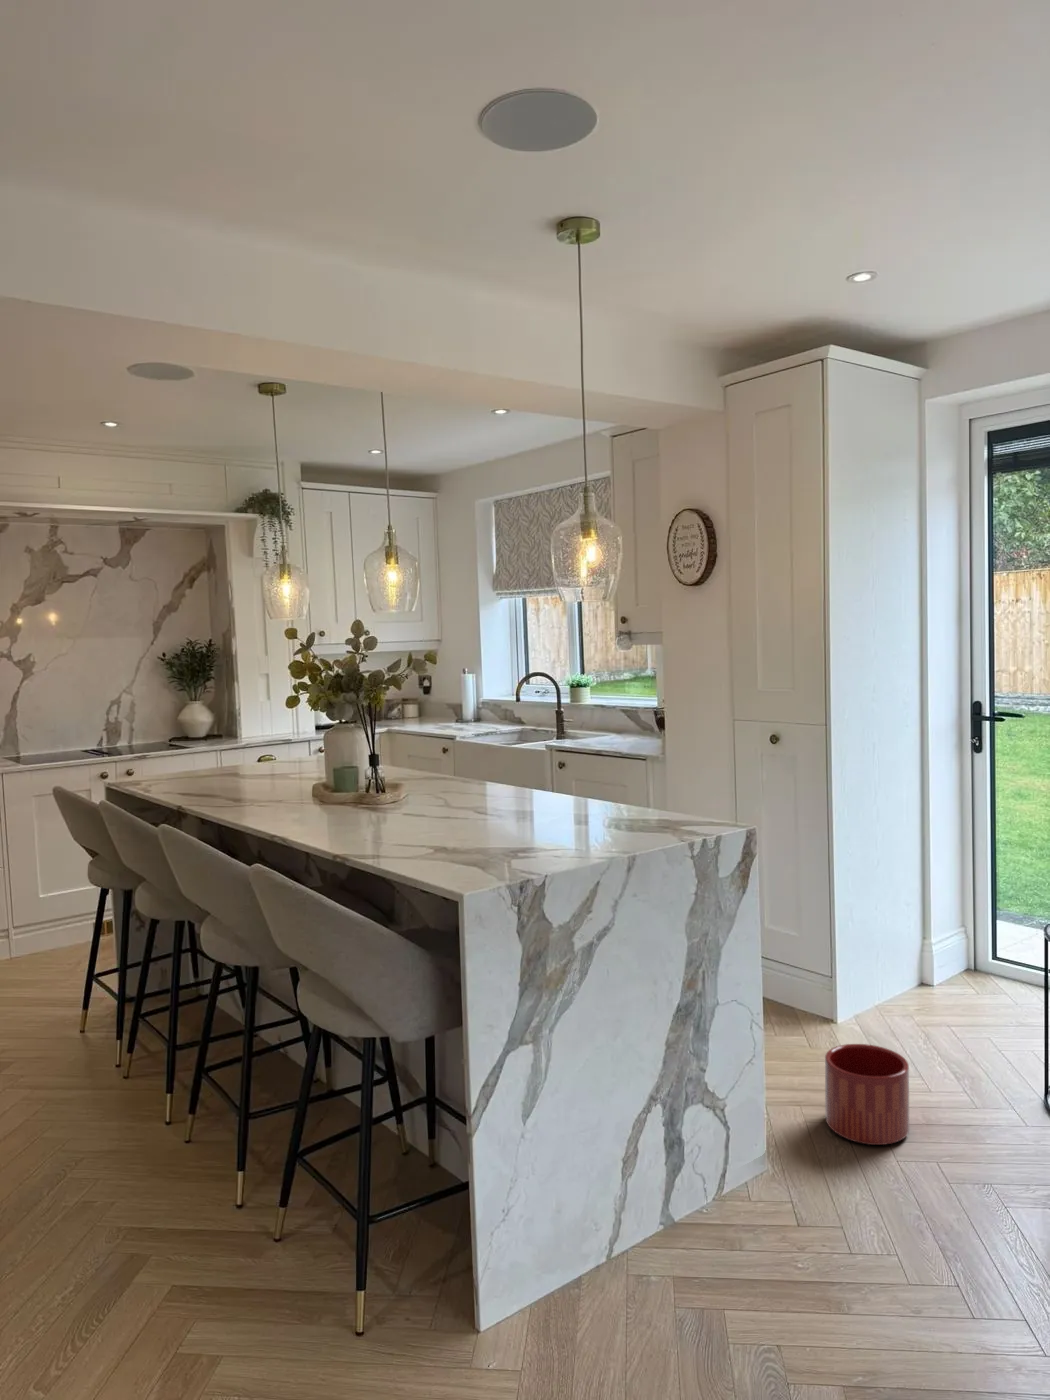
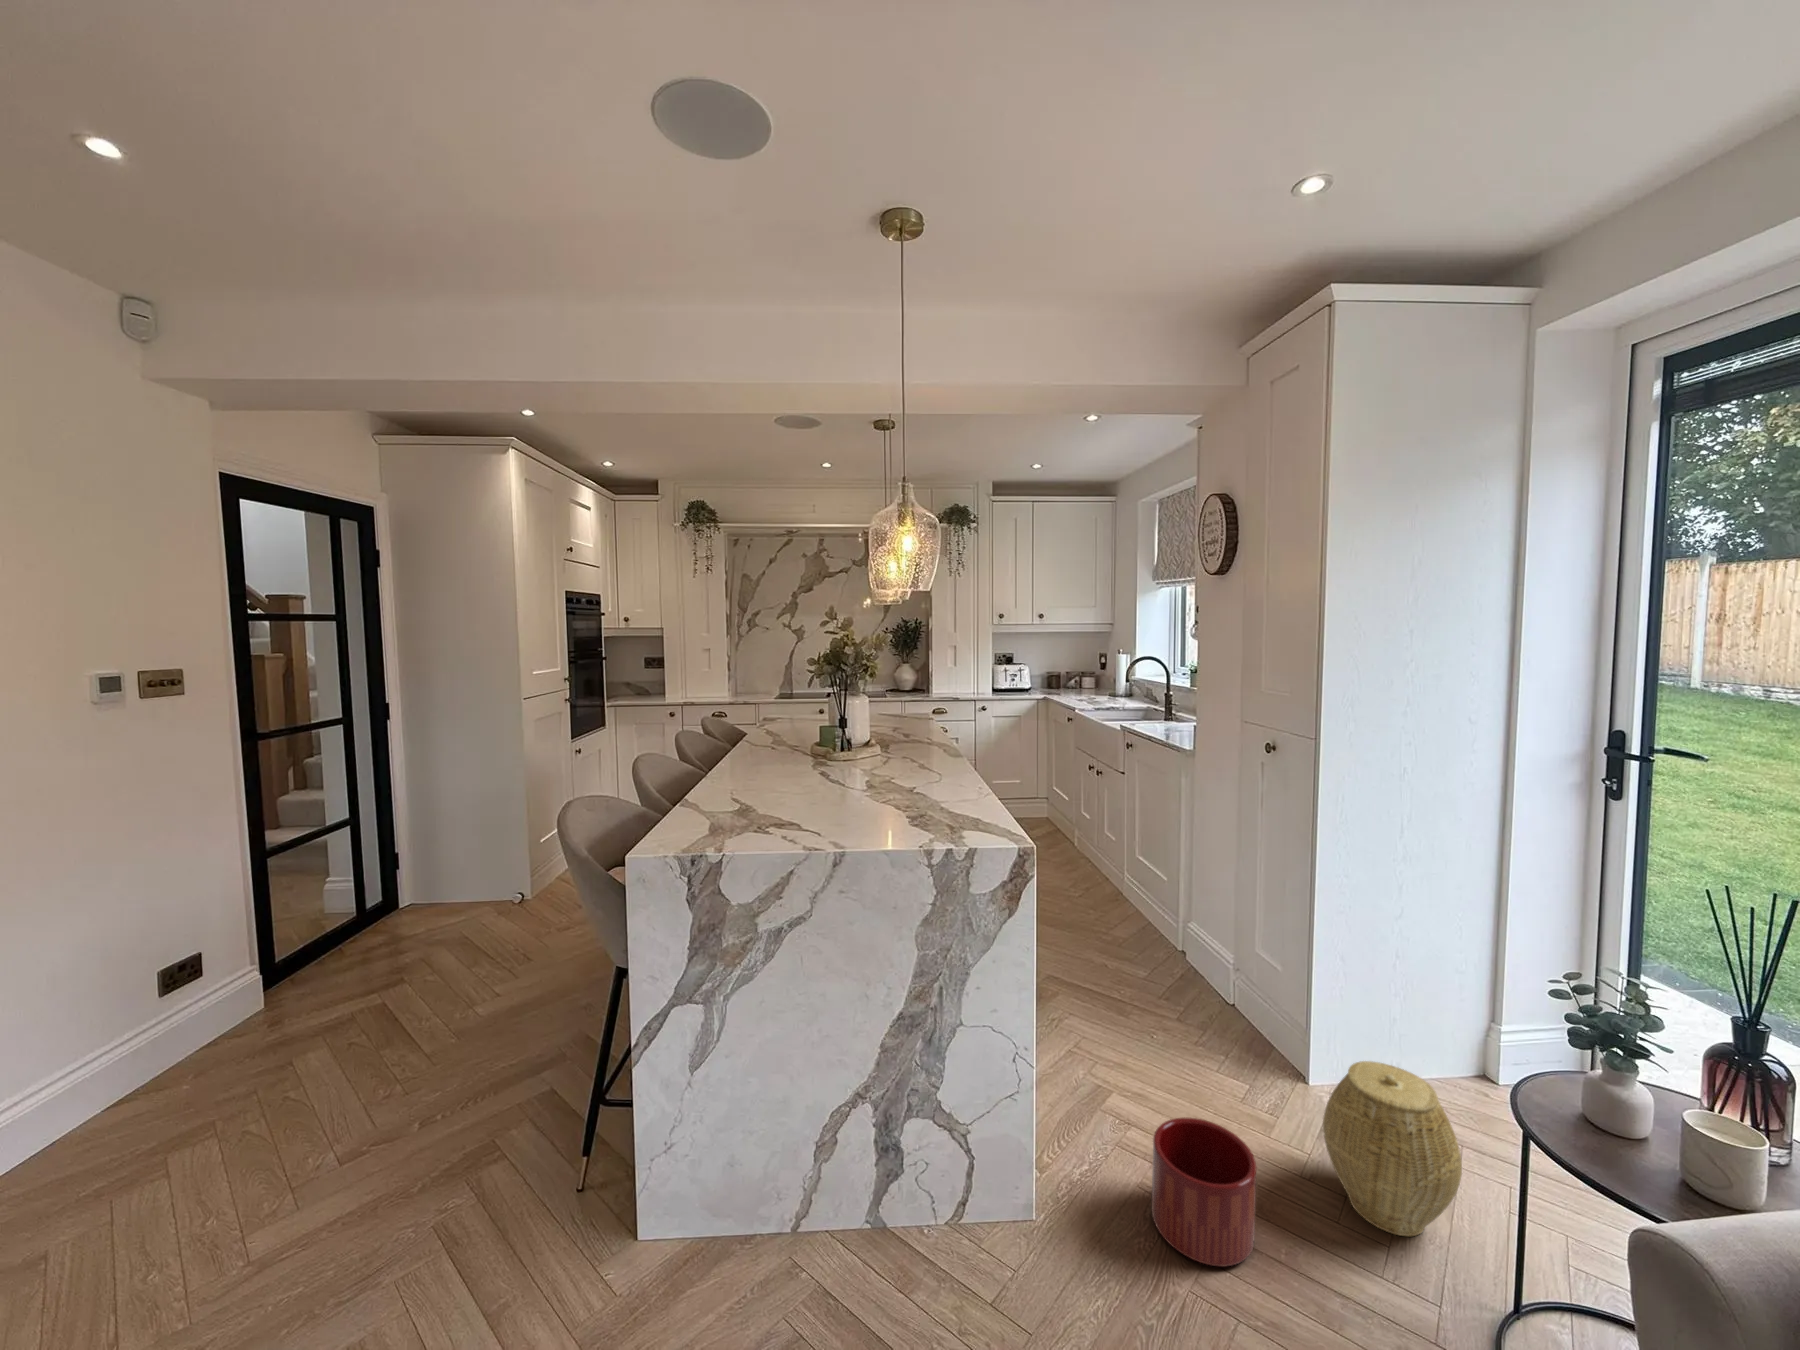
woven basket: none [898,965,993,1084] -> present [1323,1061,1462,1236]

